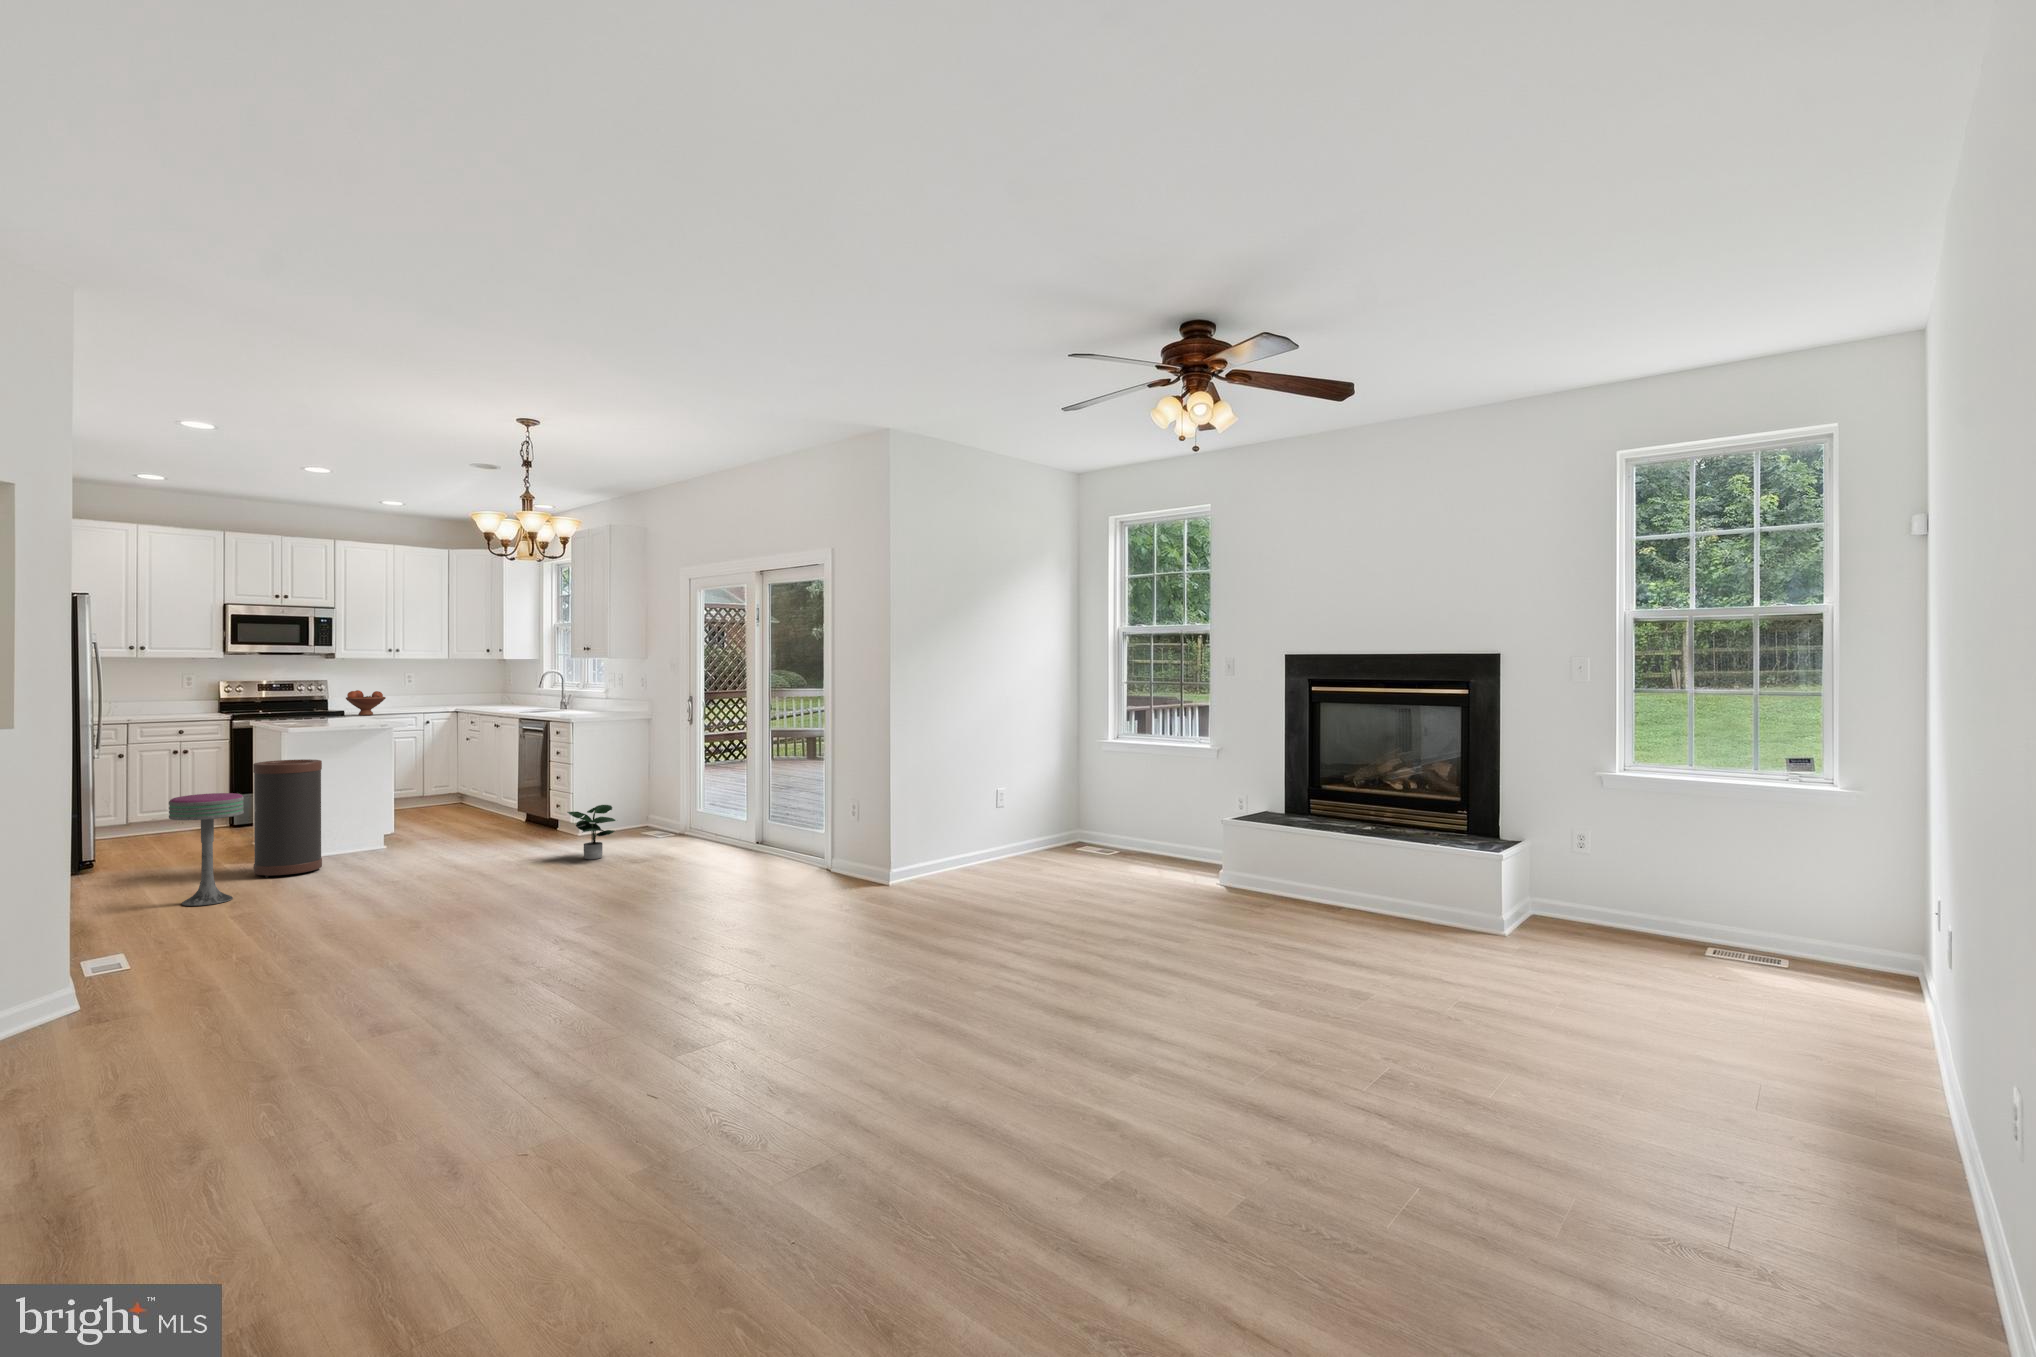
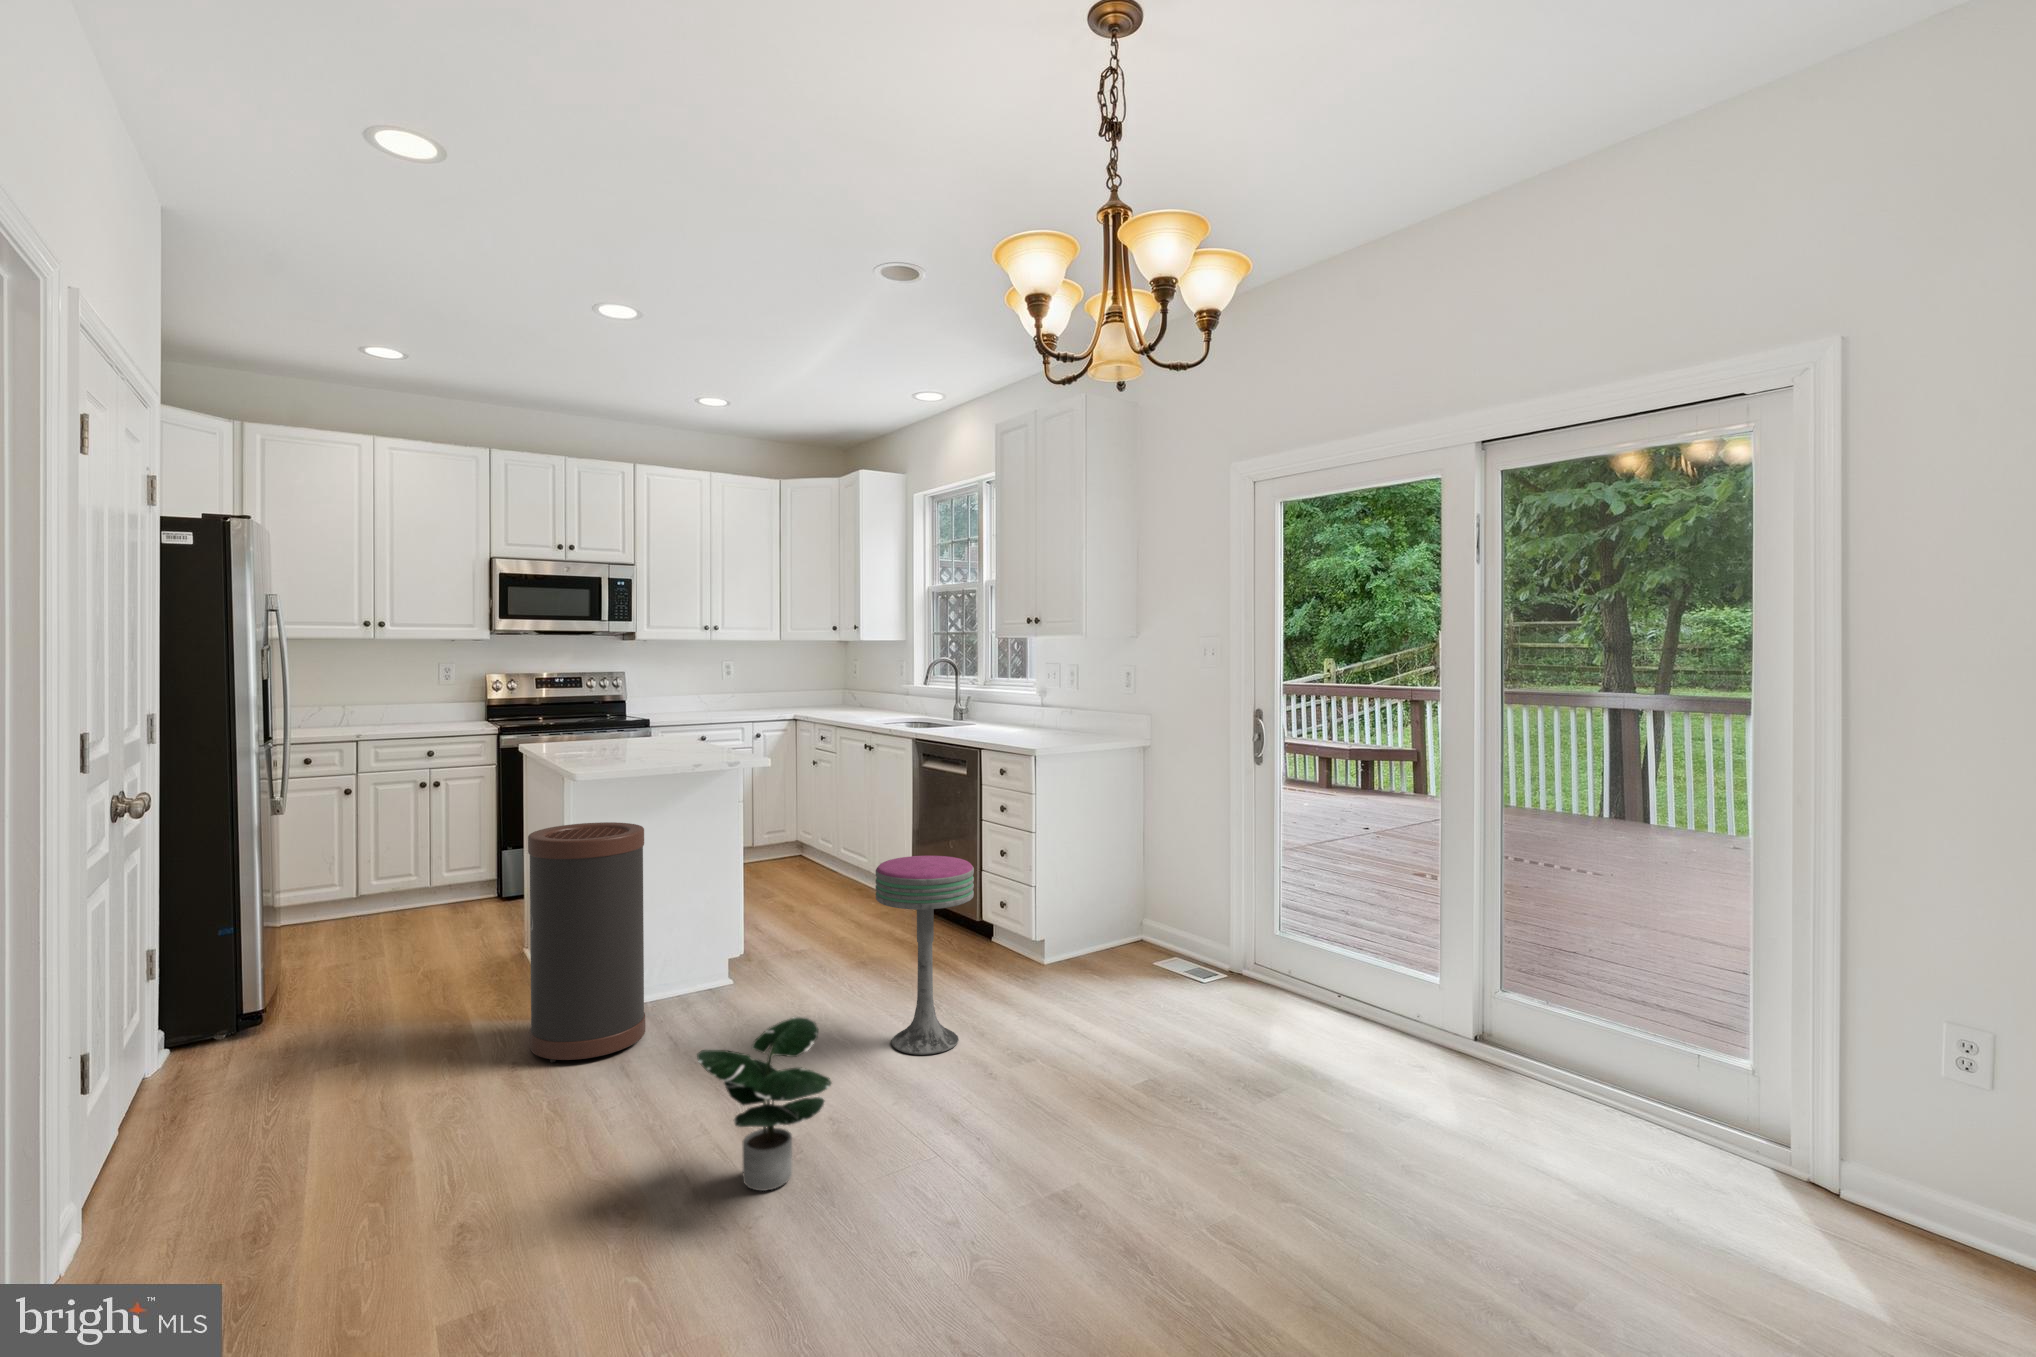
fruit bowl: present [346,690,386,715] -> none [648,687,701,724]
bar stool: present [169,793,244,906] -> present [876,856,974,1055]
potted plant: present [567,805,616,859] -> present [697,1017,831,1191]

